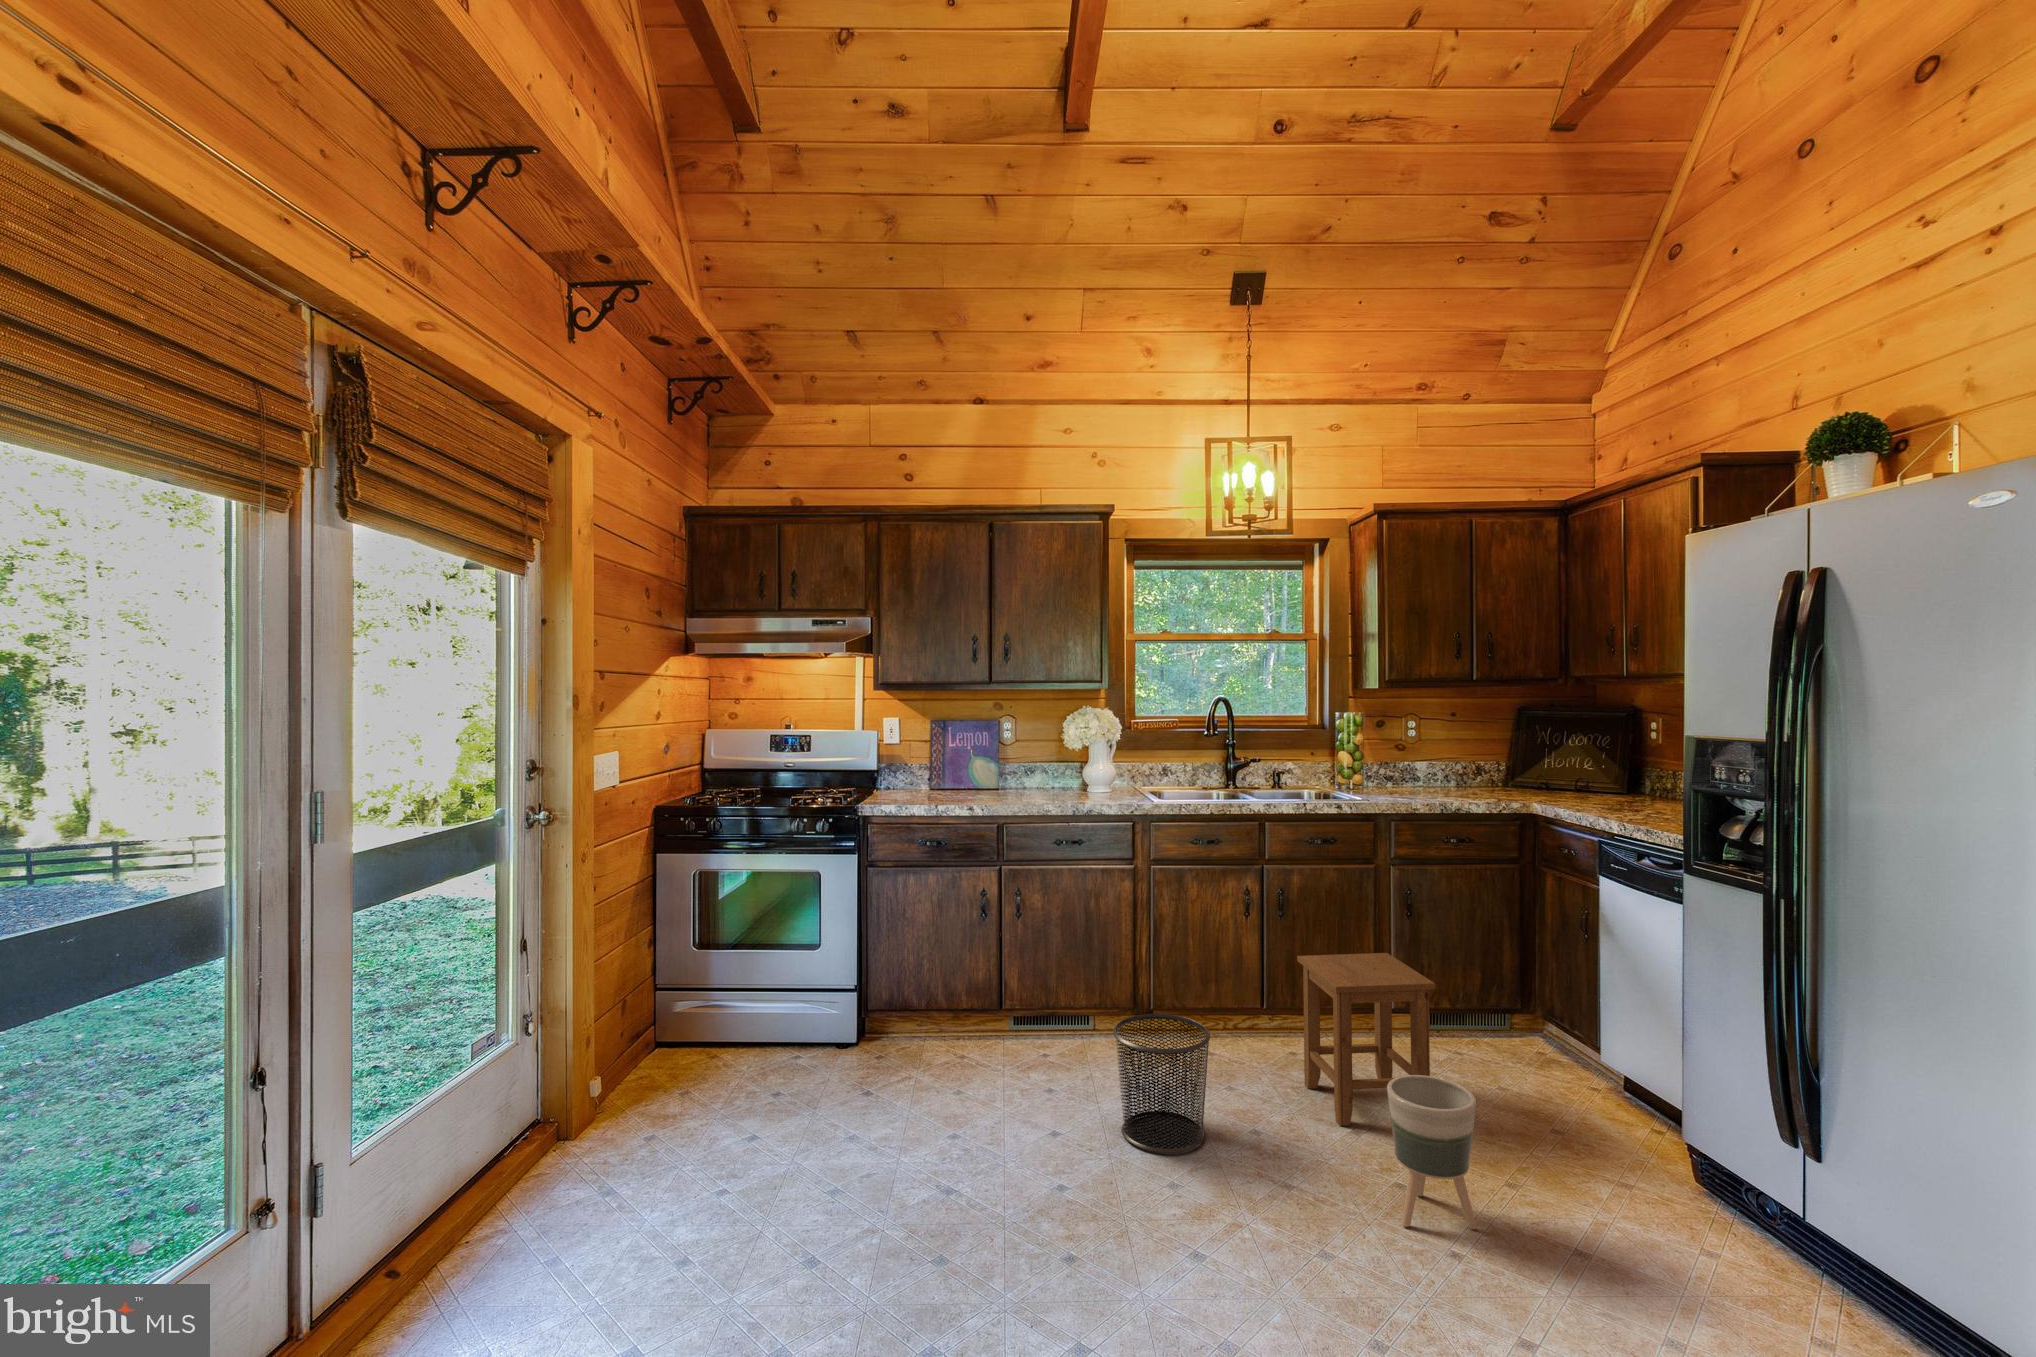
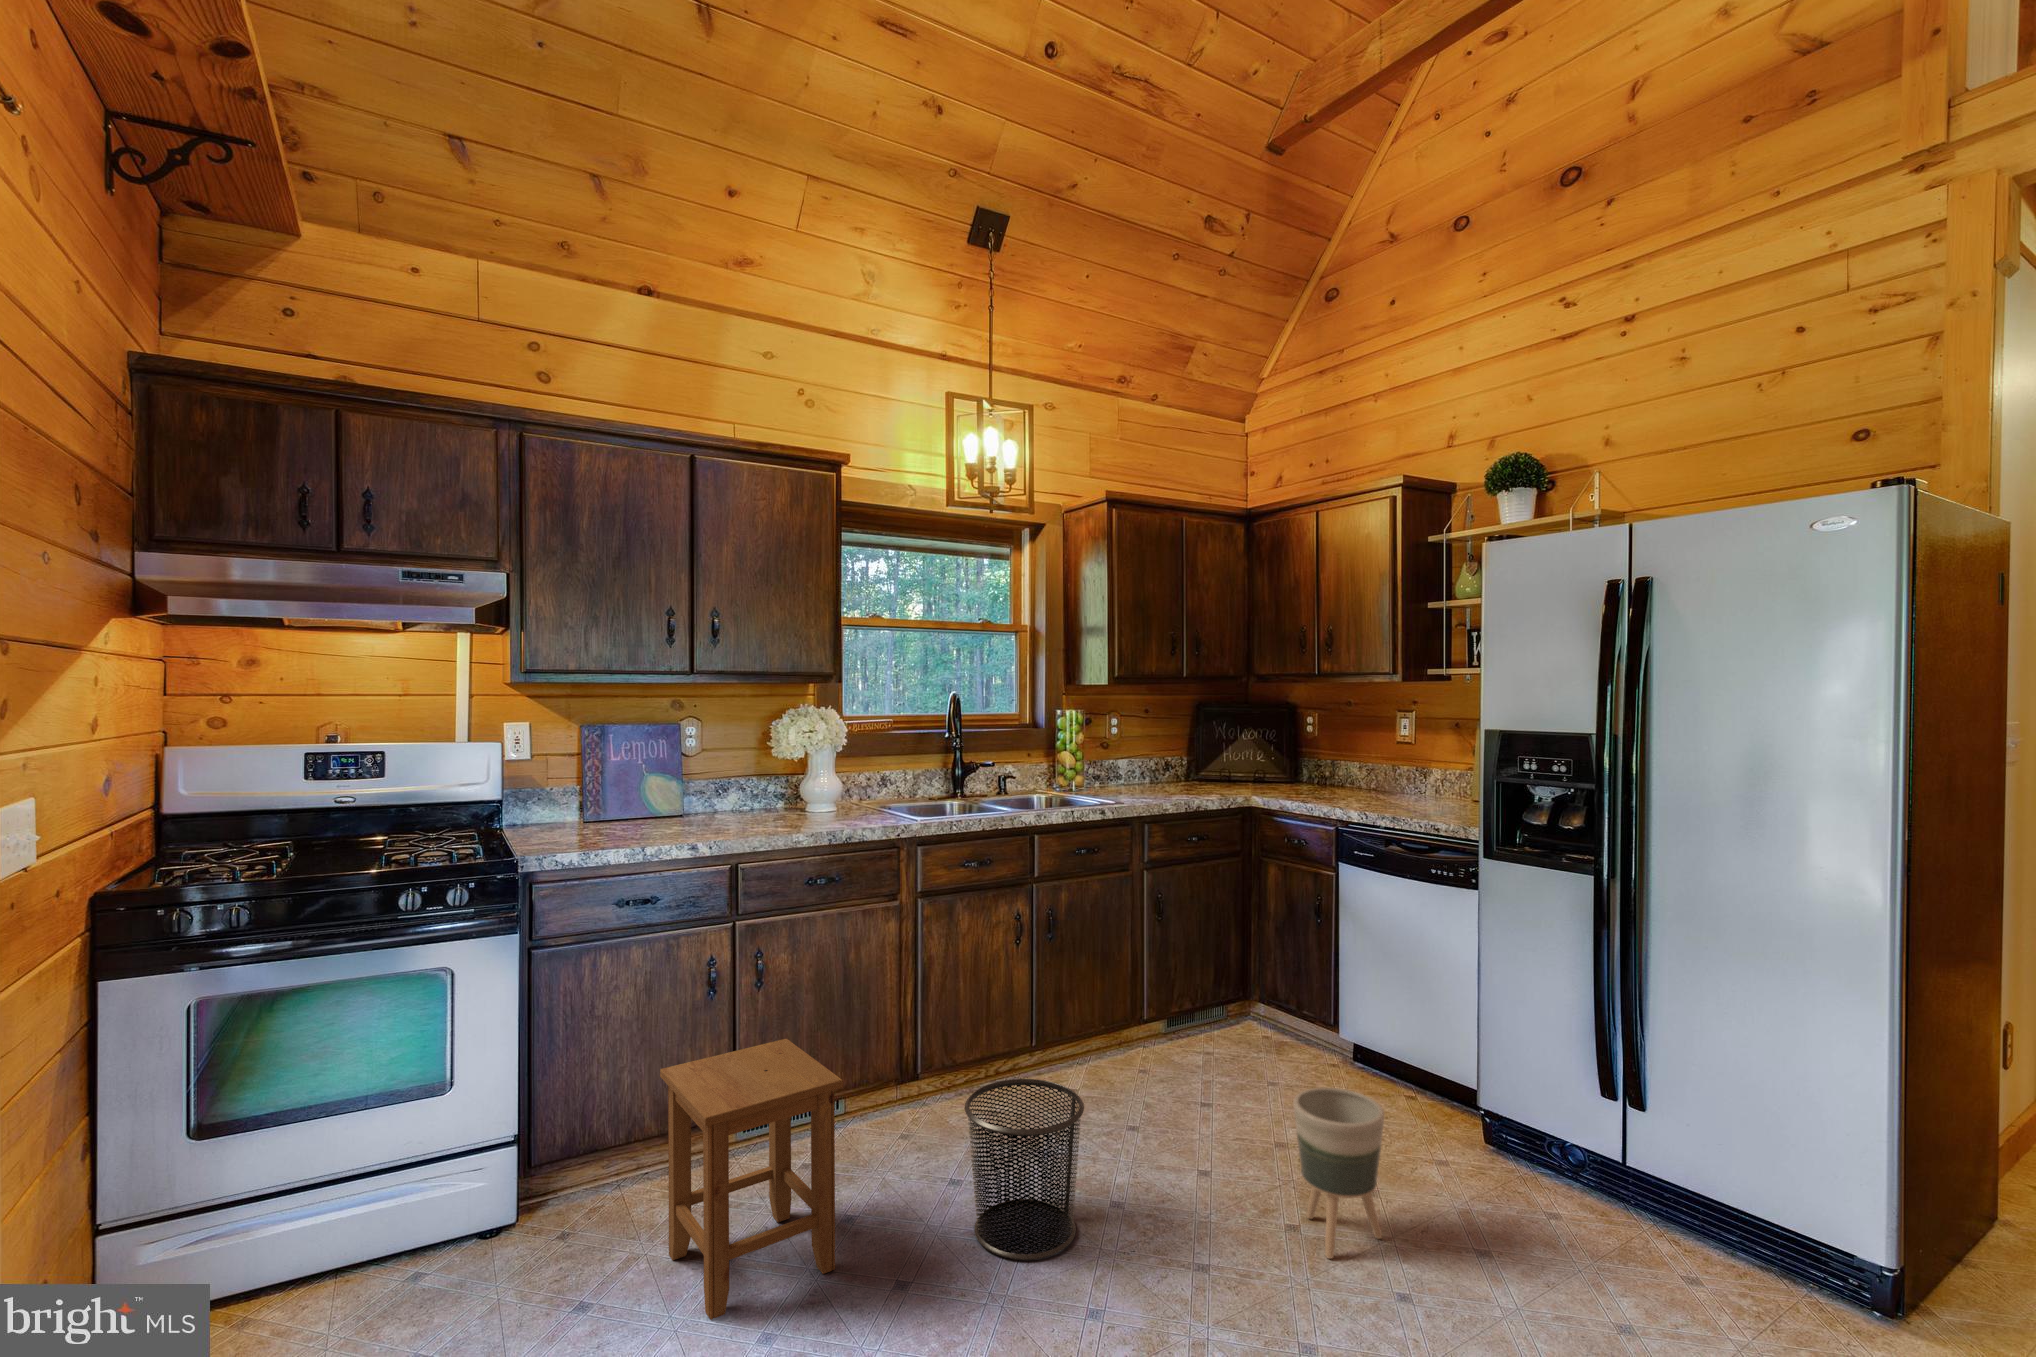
stool: present [1297,953,1436,1126] -> present [660,1039,843,1320]

